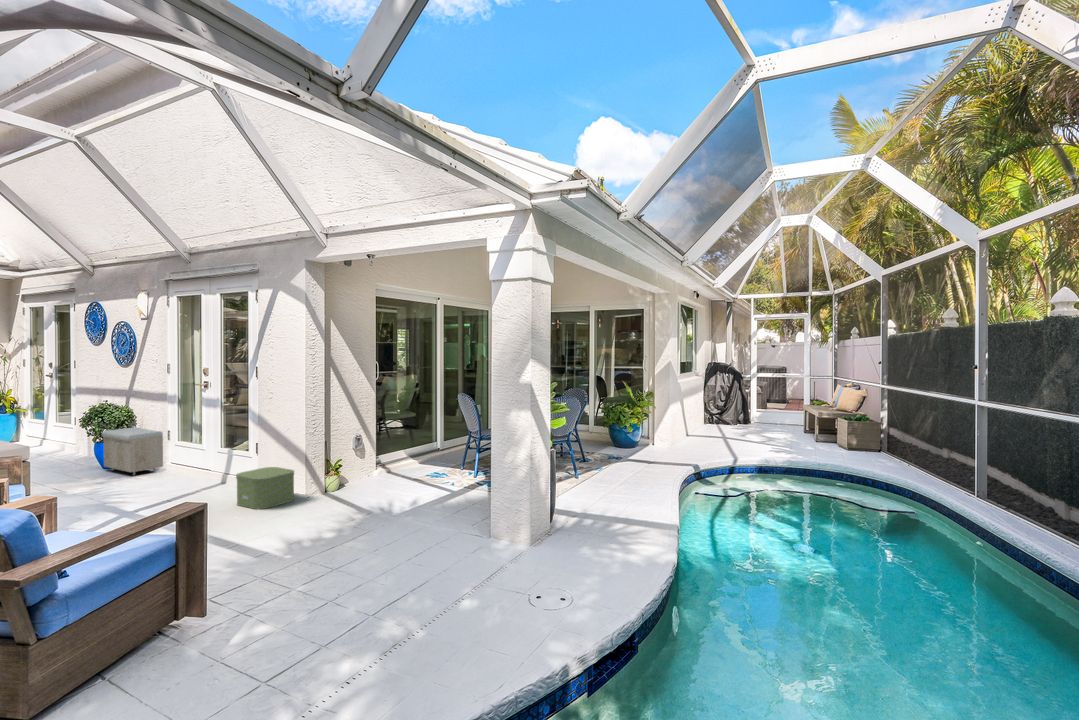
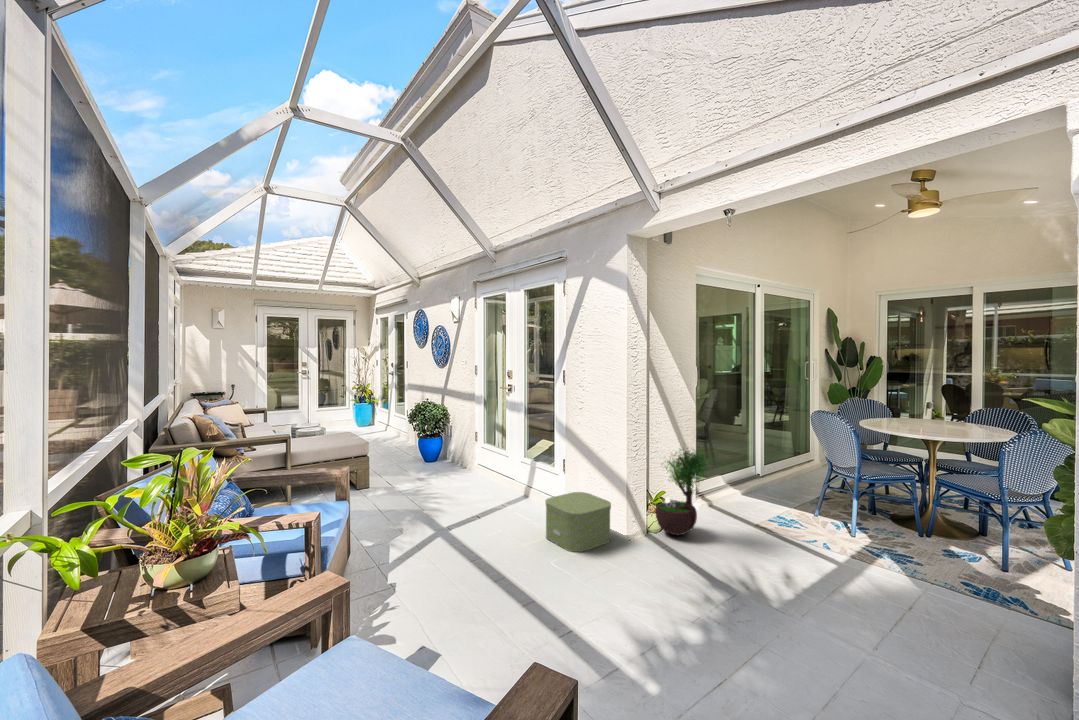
potted tree: none [333,420,377,491] -> present [655,447,707,535]
storage bench: present [102,428,163,475] -> none [423,426,471,475]

